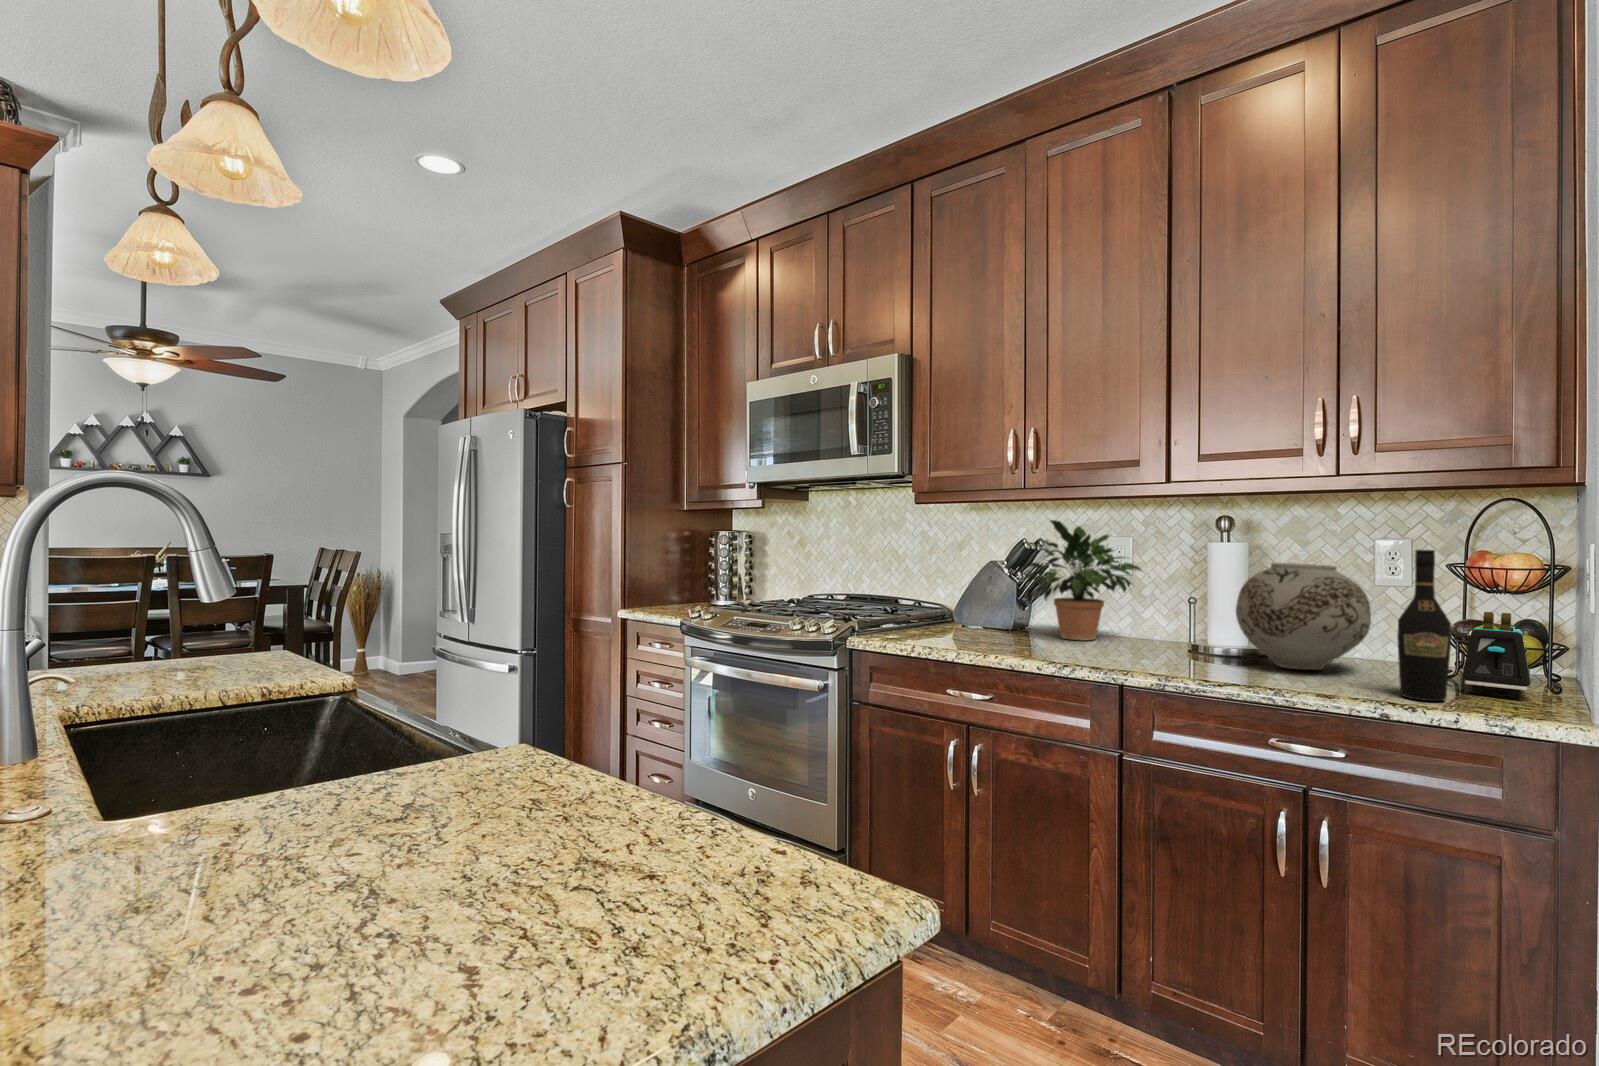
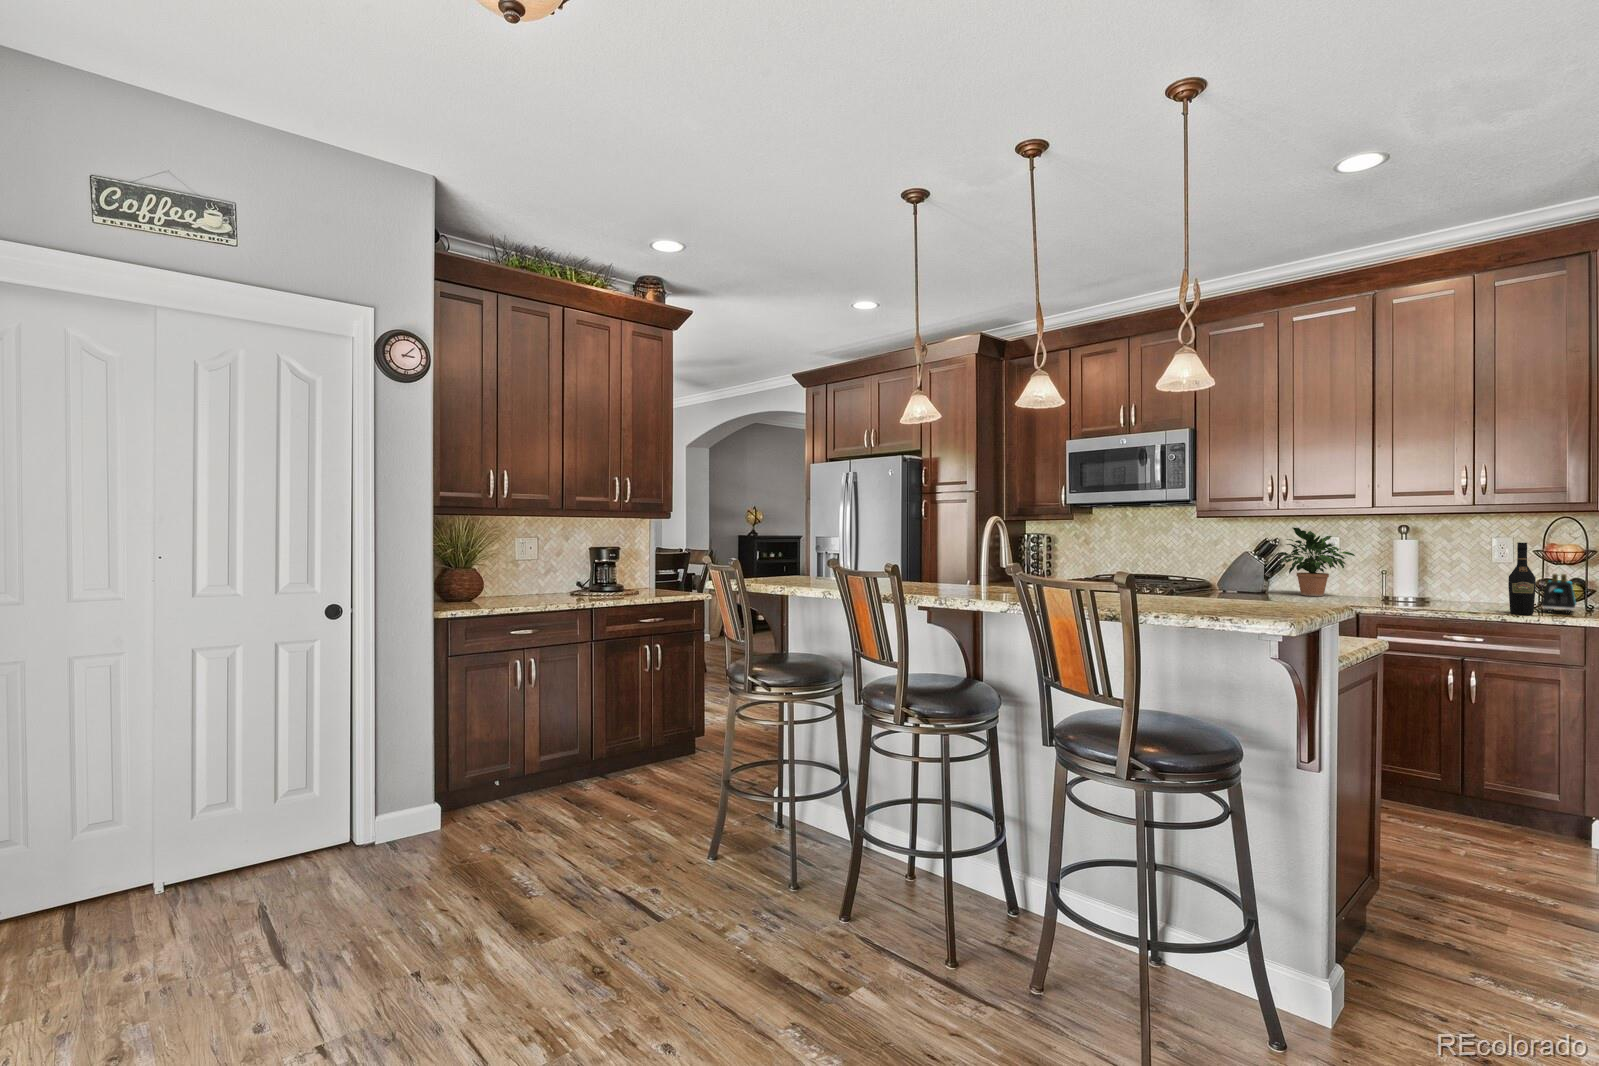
vase: present [1236,563,1371,670] -> none [1416,550,1492,606]

